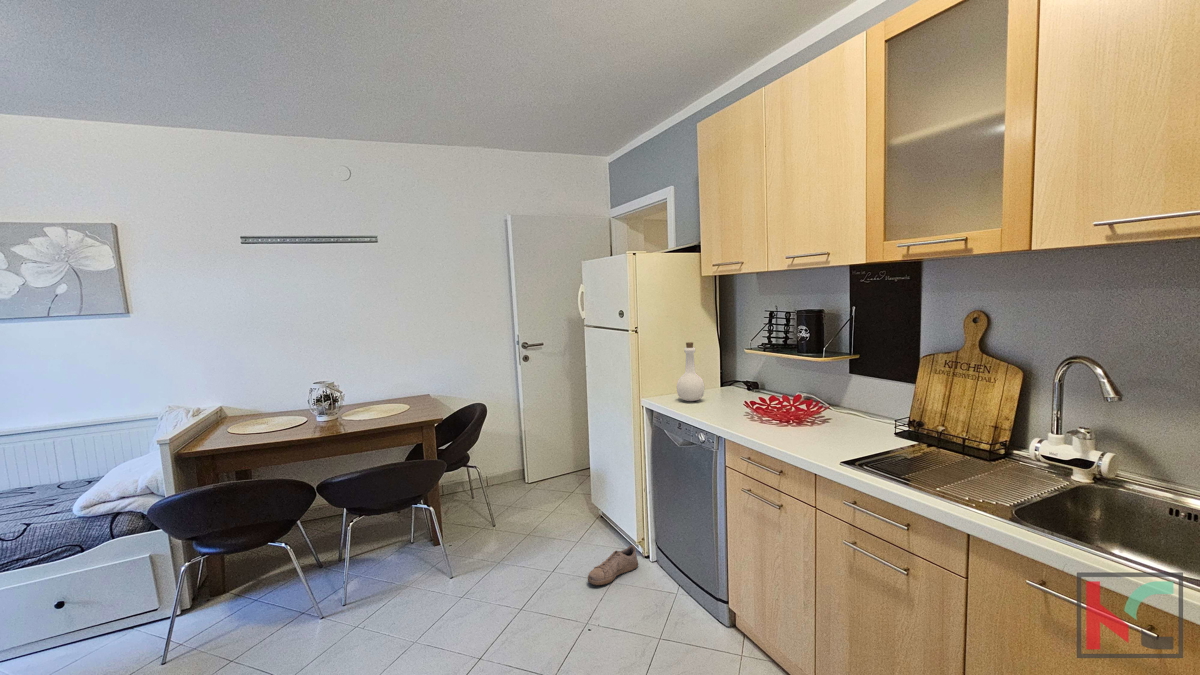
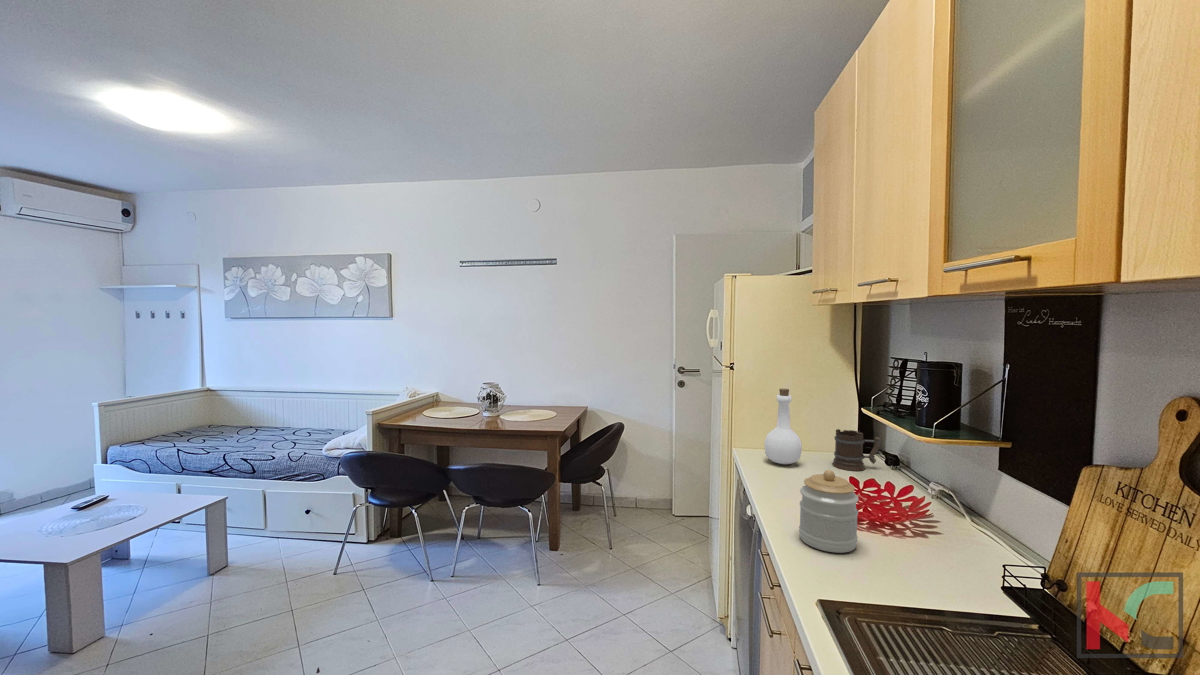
mug: none [717,368,747,397] -> present [832,429,881,471]
jar: none [774,387,814,441] -> present [799,470,859,553]
shoe: present [588,545,638,585] -> none [644,619,713,652]

